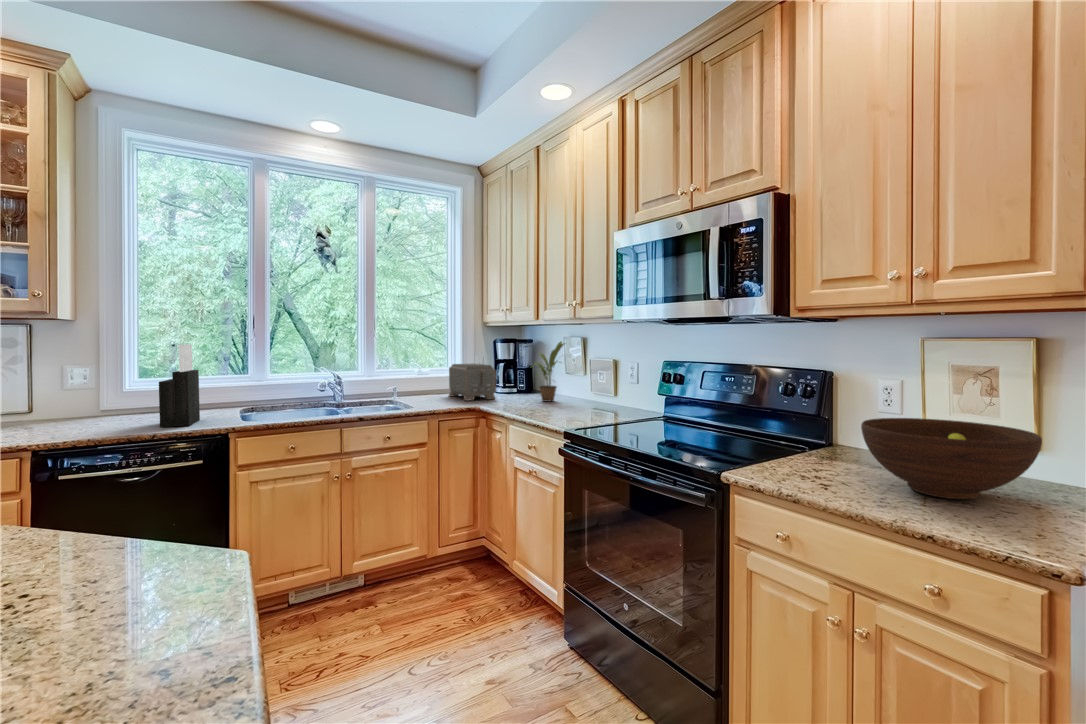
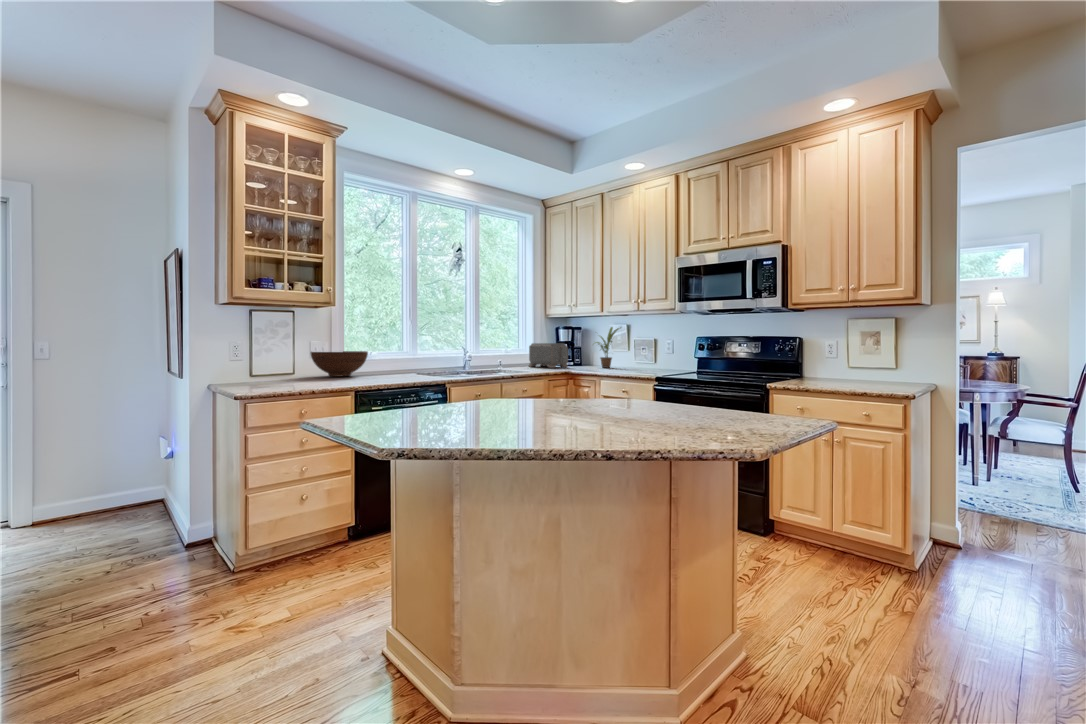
knife block: present [159,345,200,427] -> none [391,323,414,377]
fruit bowl: present [861,418,1042,499] -> present [311,351,368,377]

